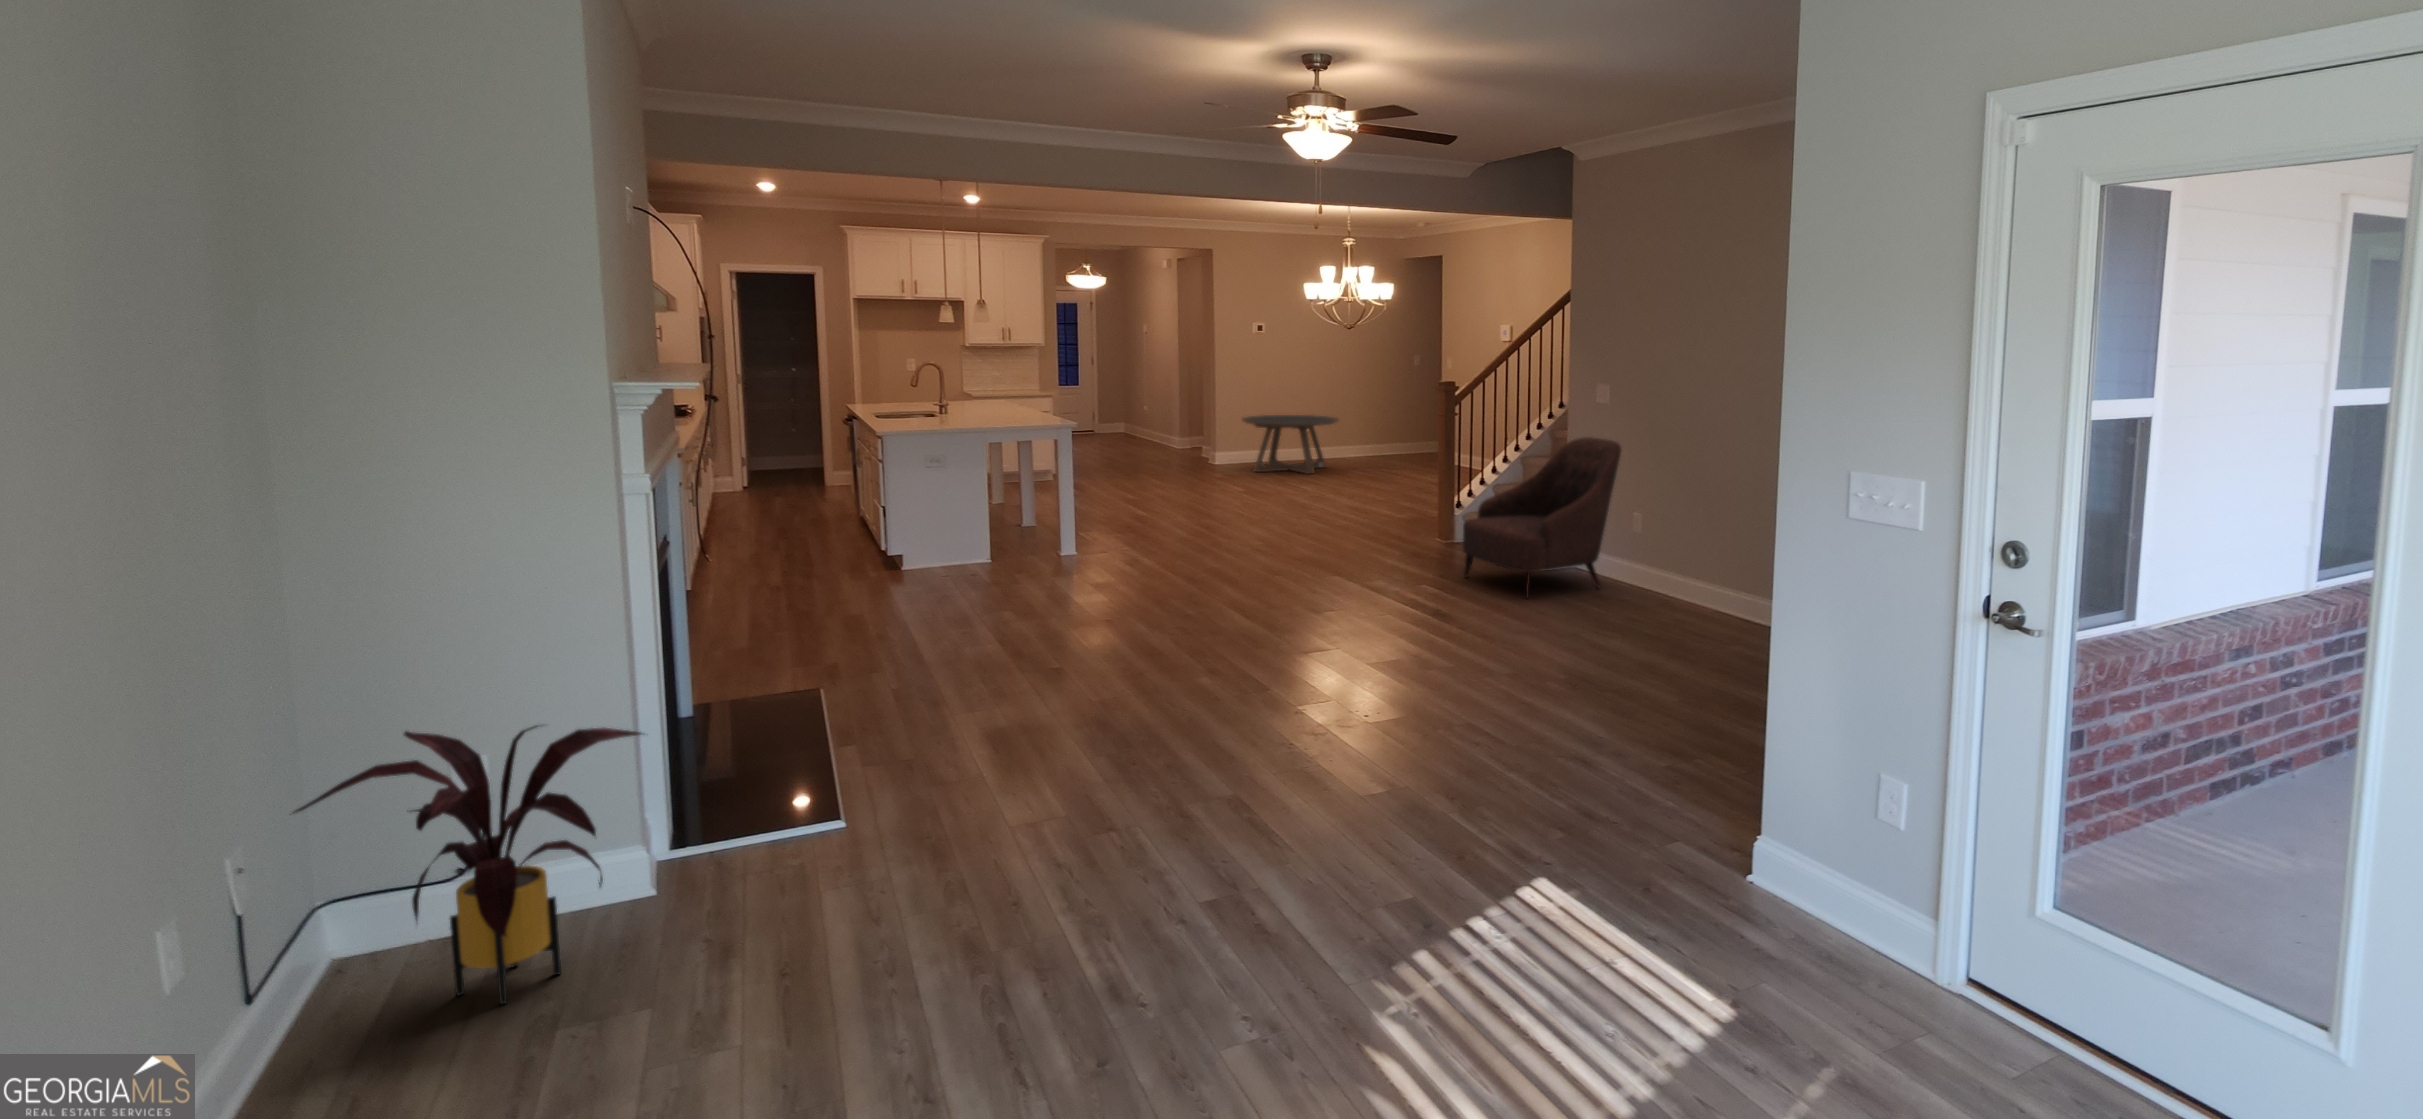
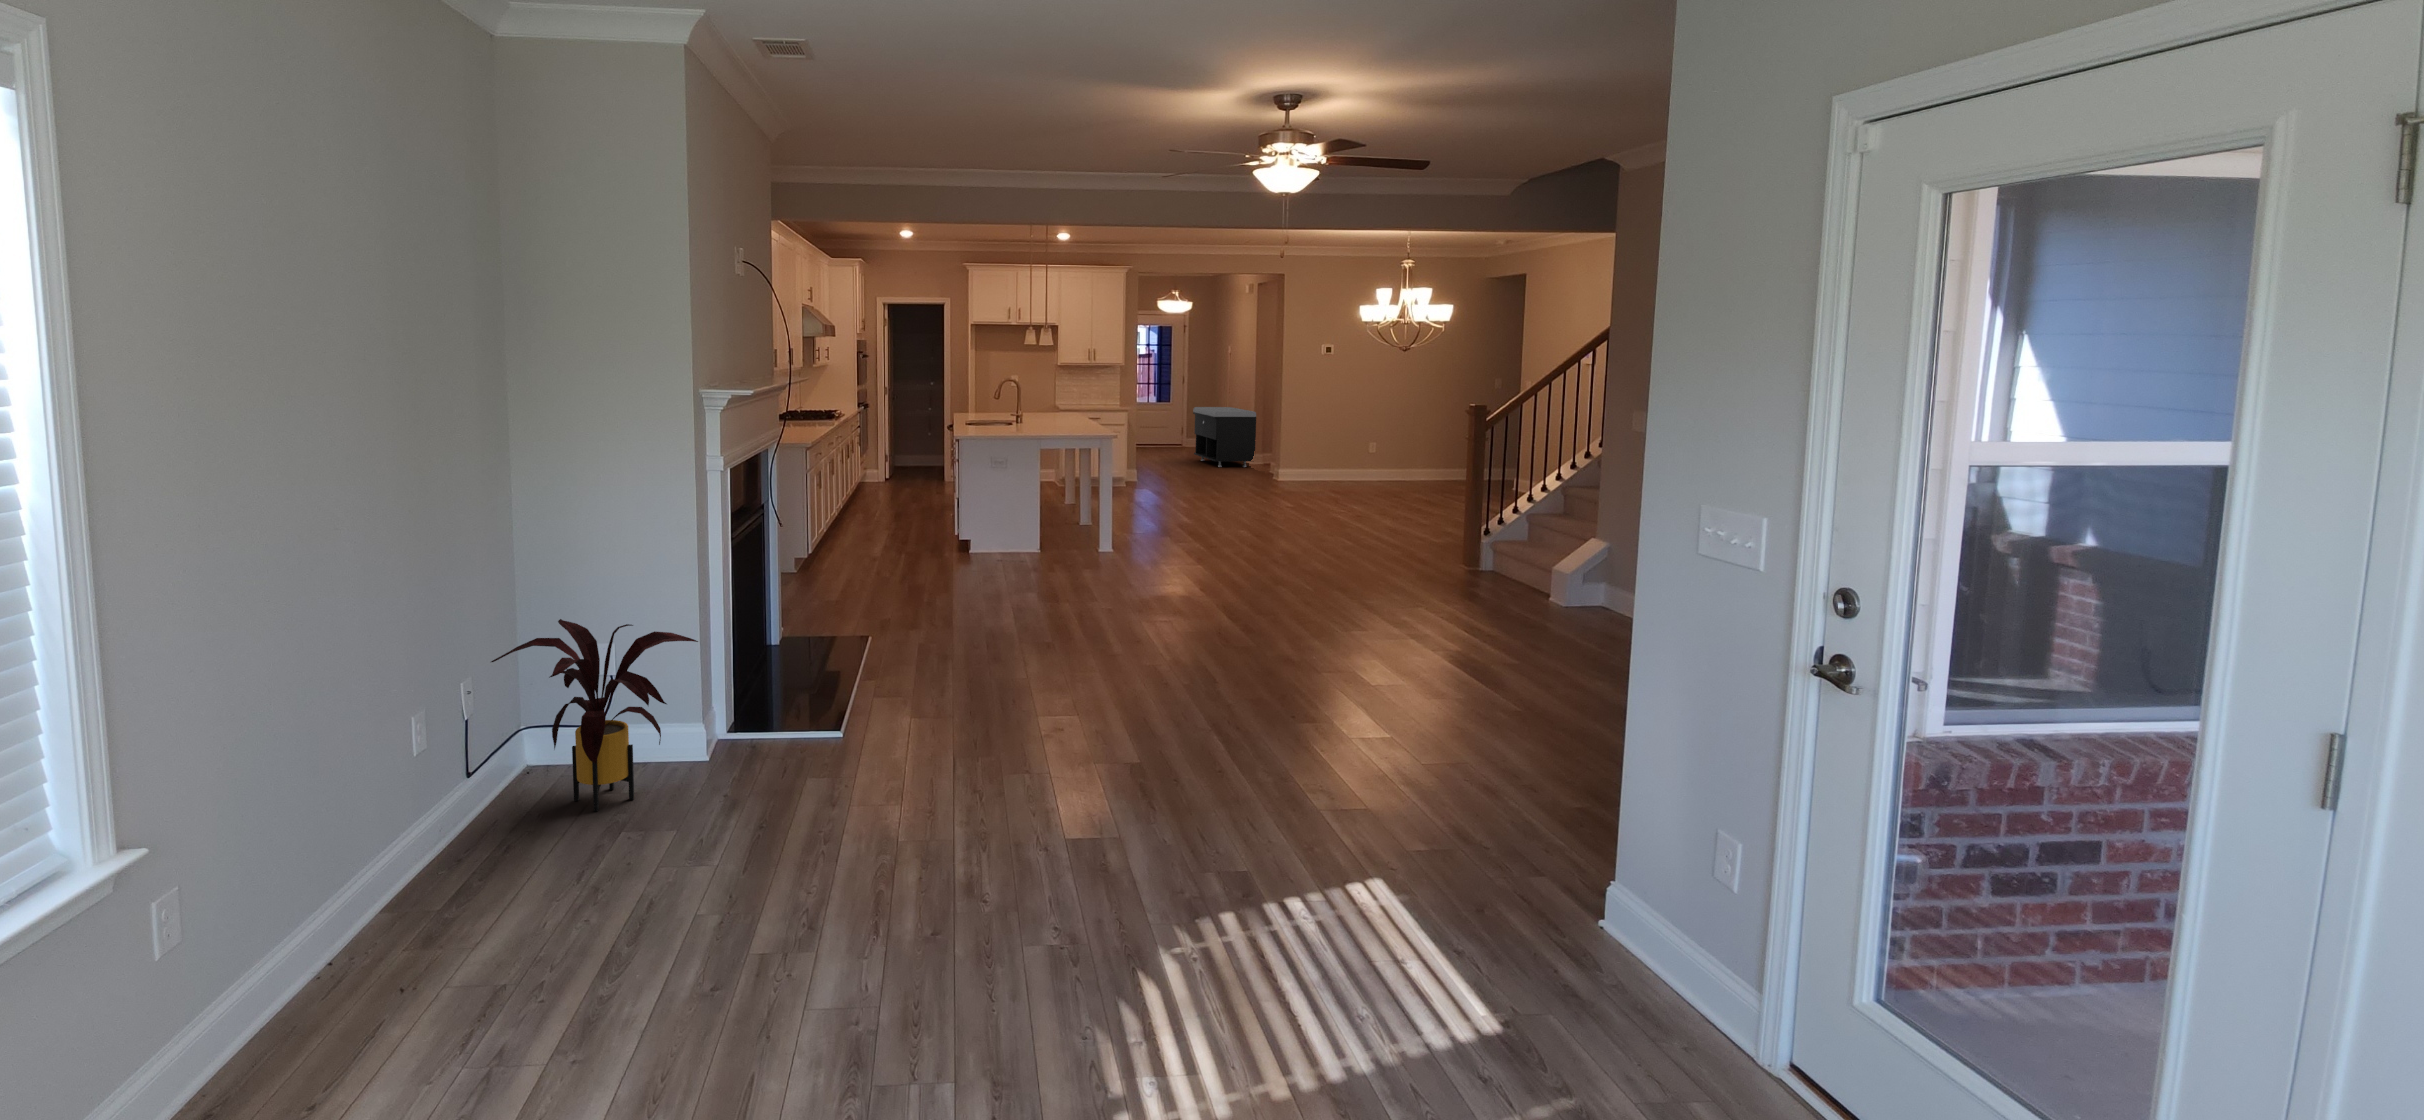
storage bench: none [1113,389,1187,455] -> present [1193,407,1256,467]
coffee table: present [1242,415,1338,474] -> none [1300,434,1395,492]
armchair: present [1463,437,1621,597] -> none [1463,466,1643,627]

